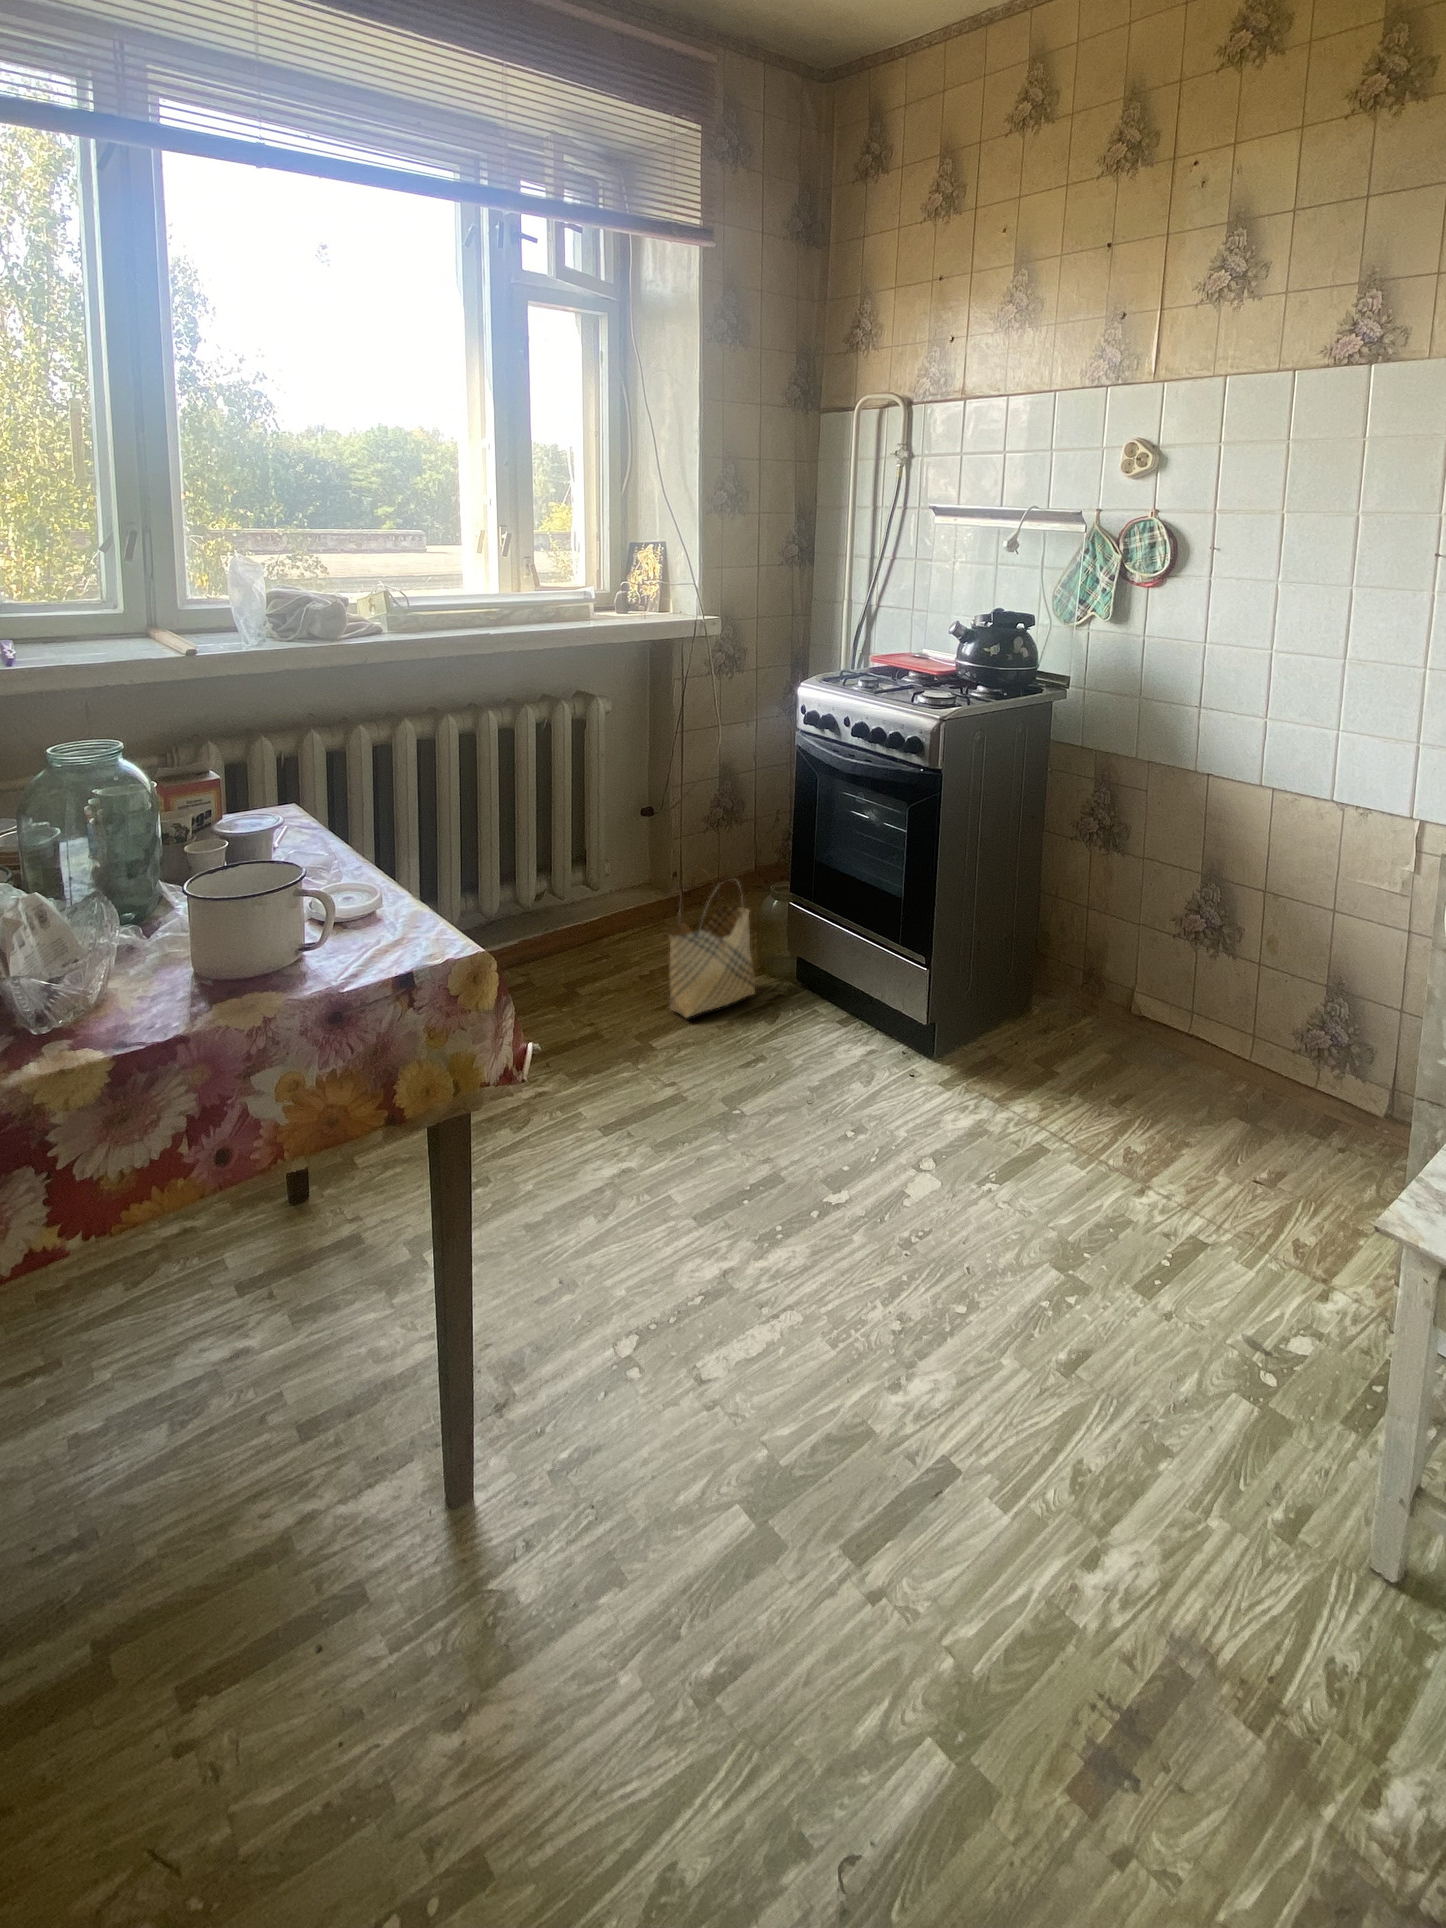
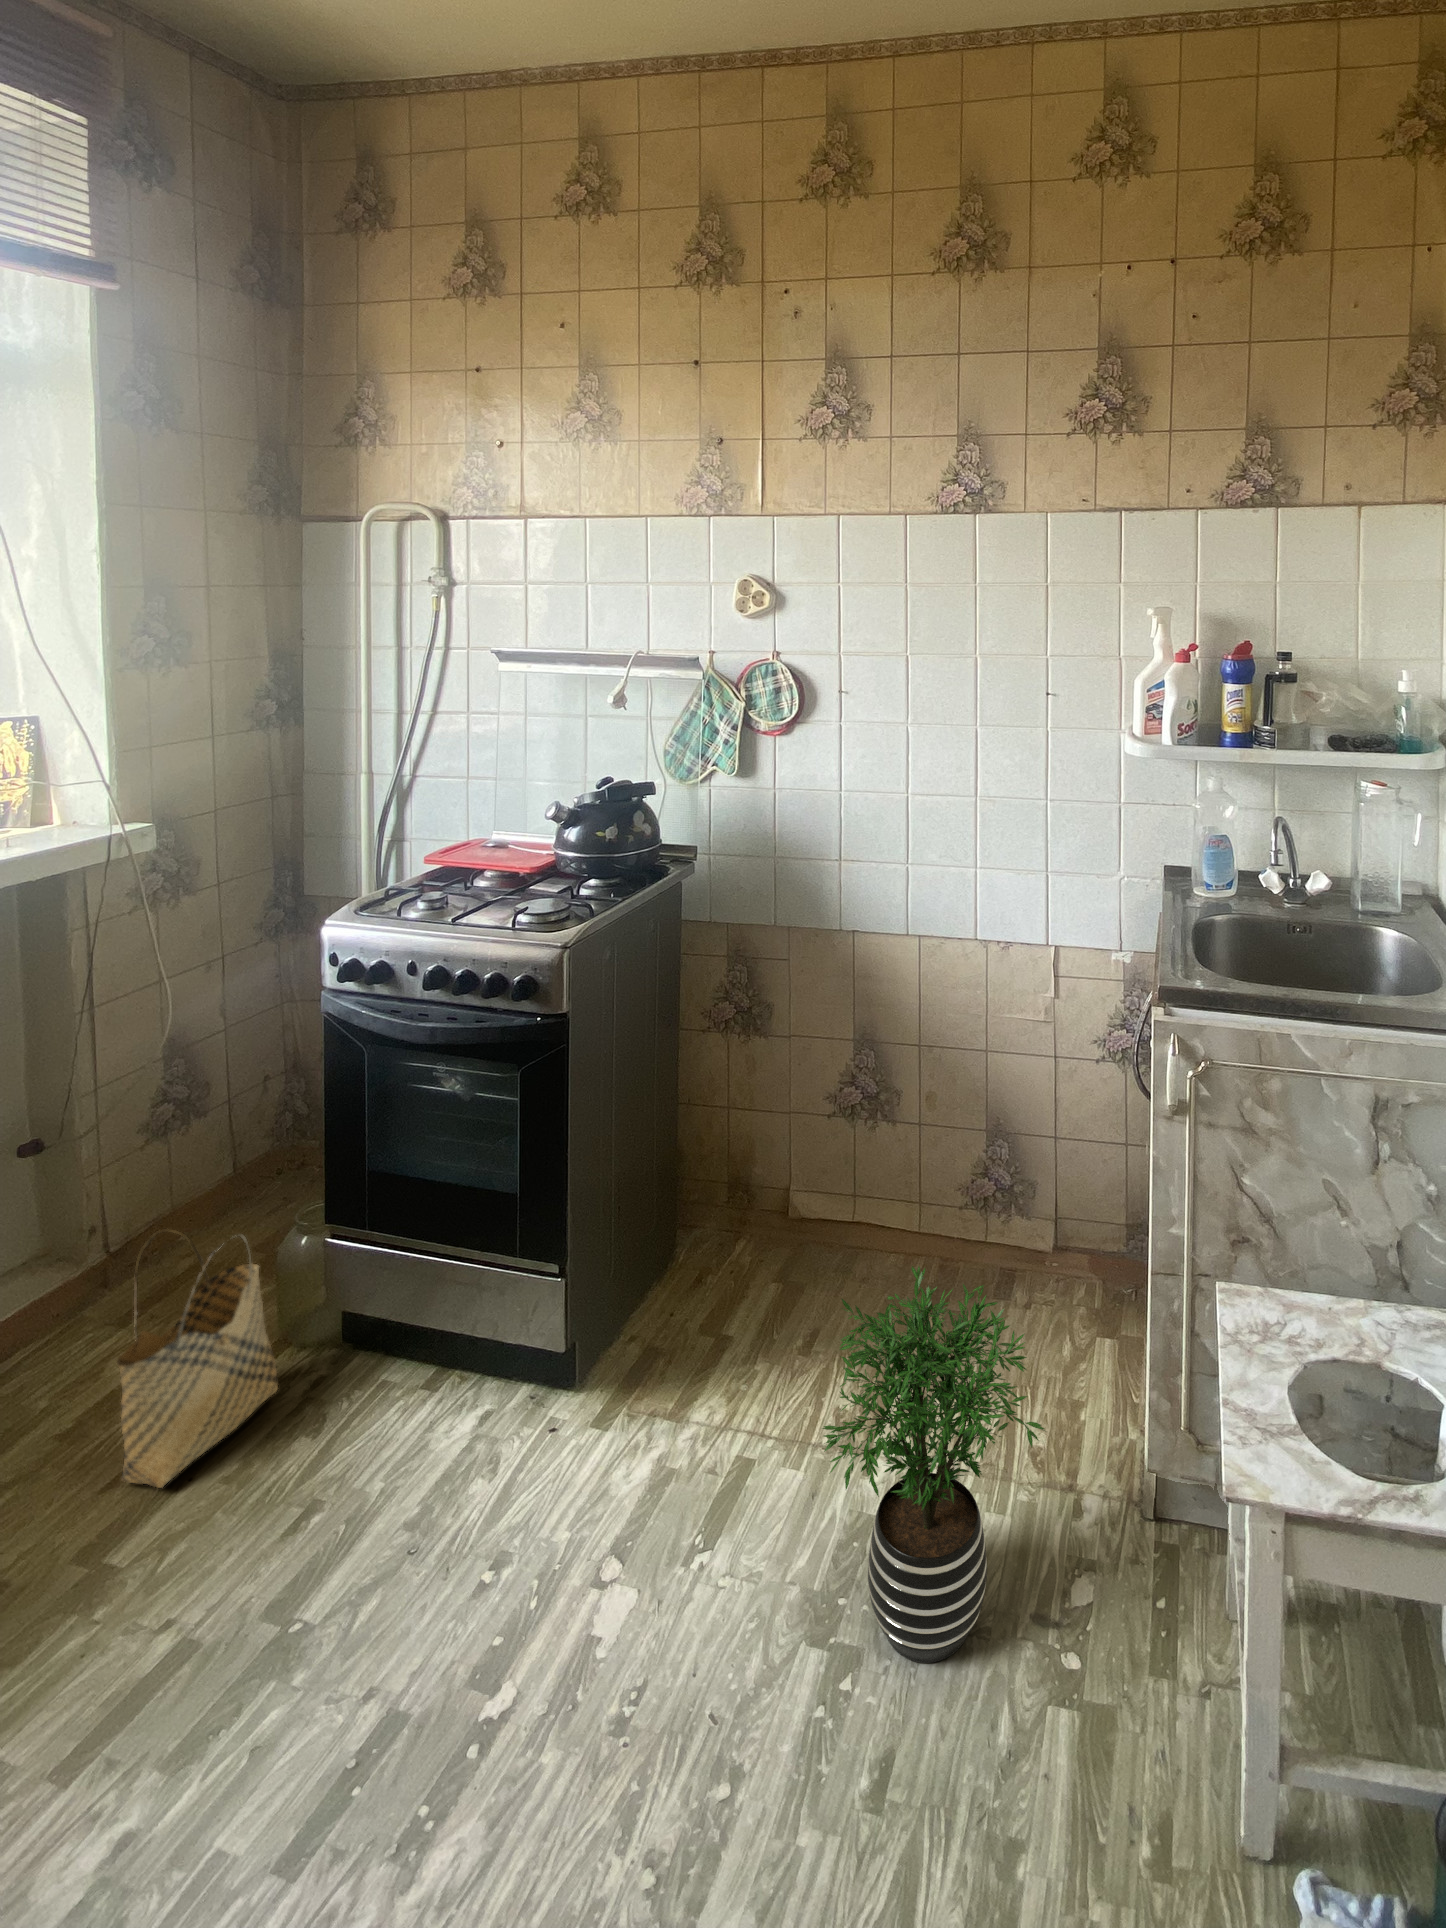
potted plant: none [1059,1019,1256,1325] -> present [822,1266,1045,1663]

